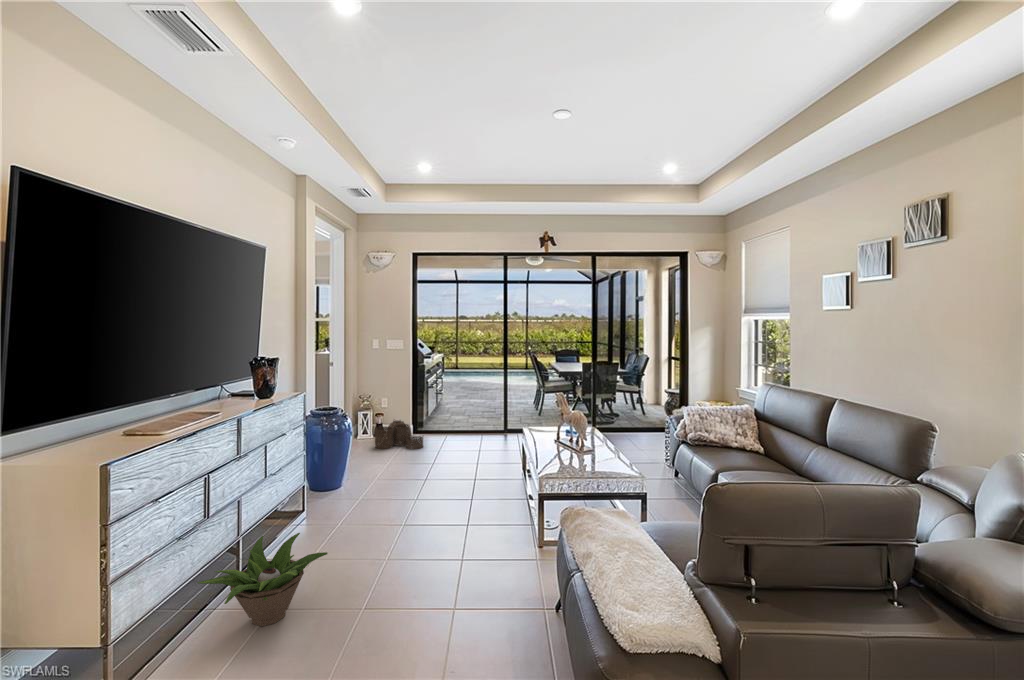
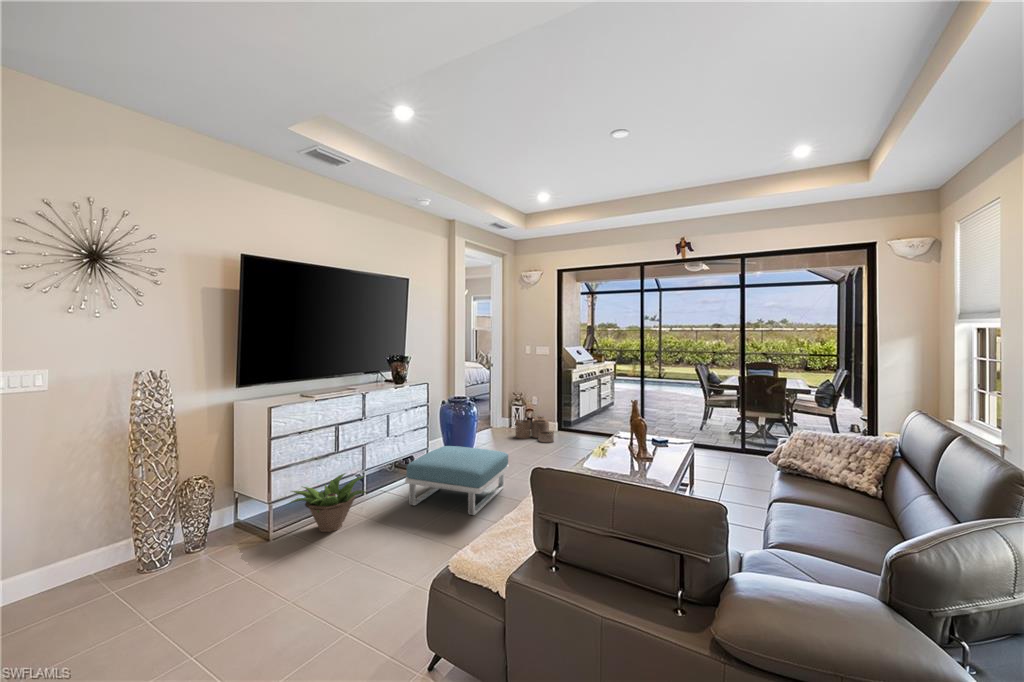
footstool: none [338,468,445,556] -> present [405,446,509,515]

